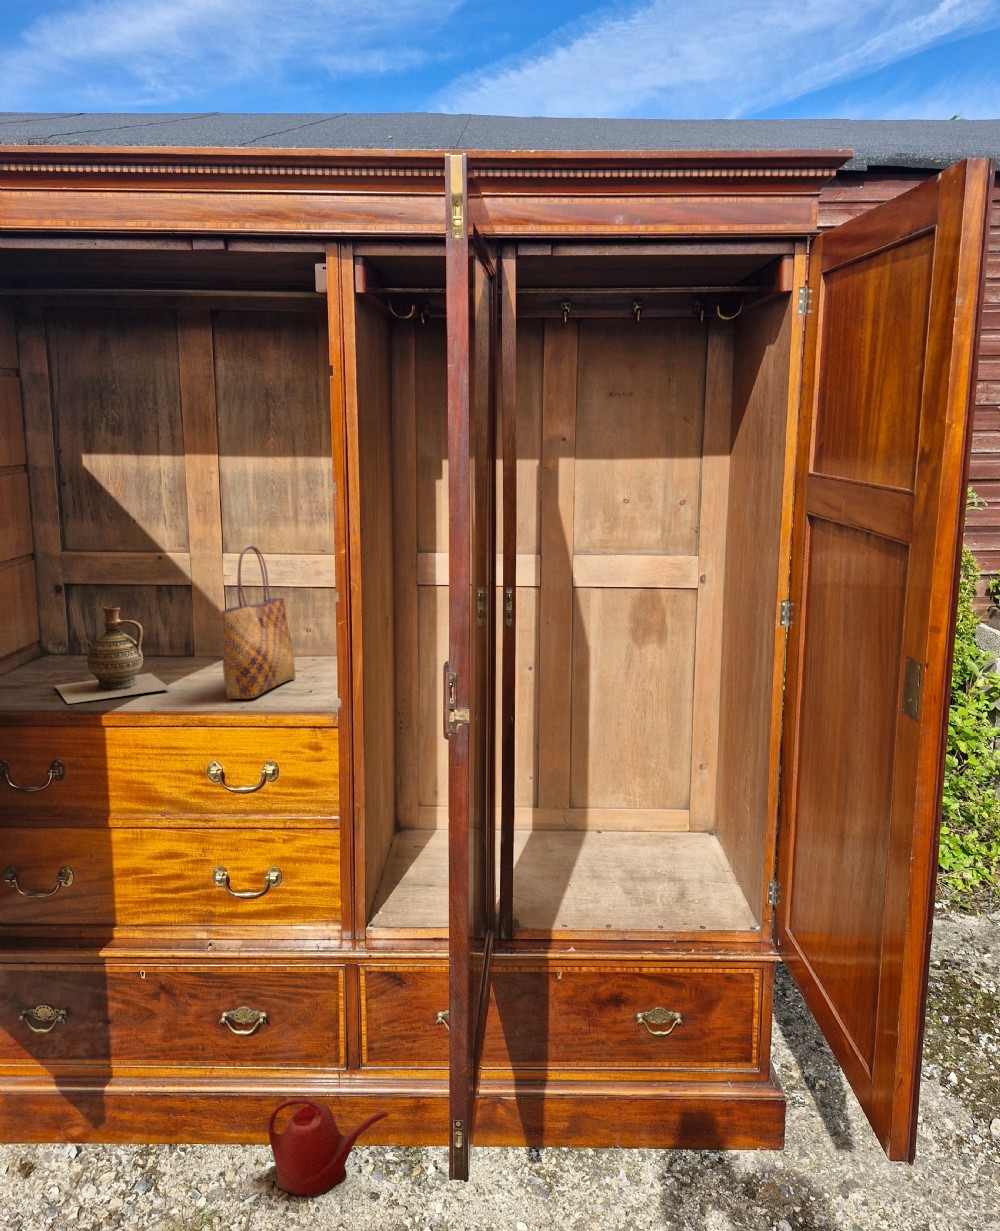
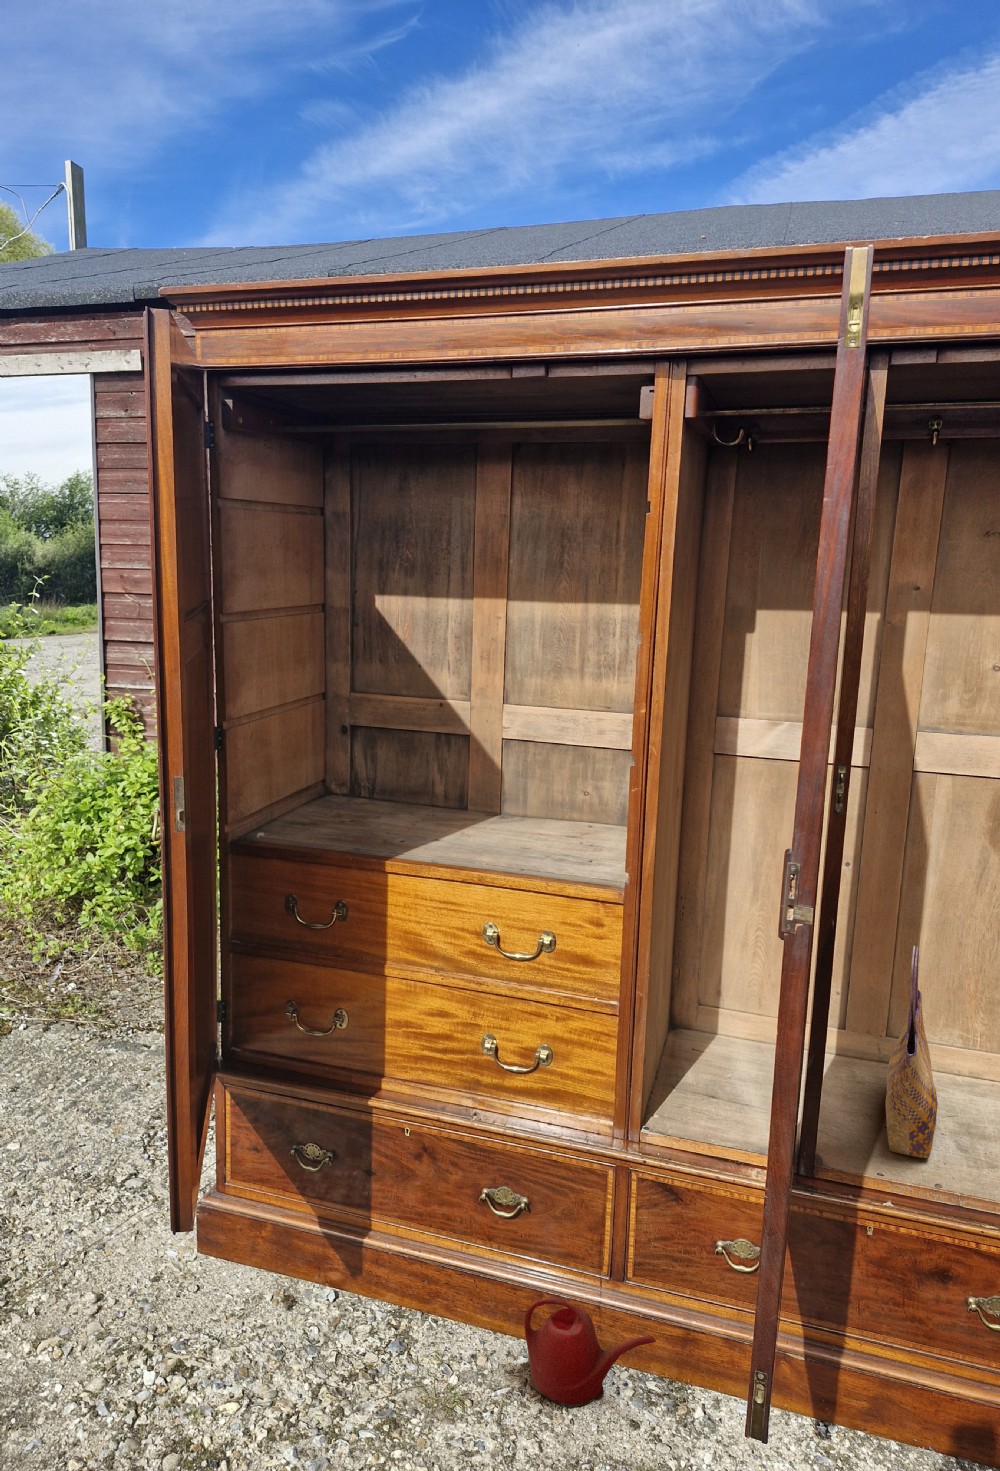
tote bag: present [222,545,296,699] -> present [885,946,938,1158]
ceramic jug: present [55,607,171,704] -> none [332,739,446,841]

